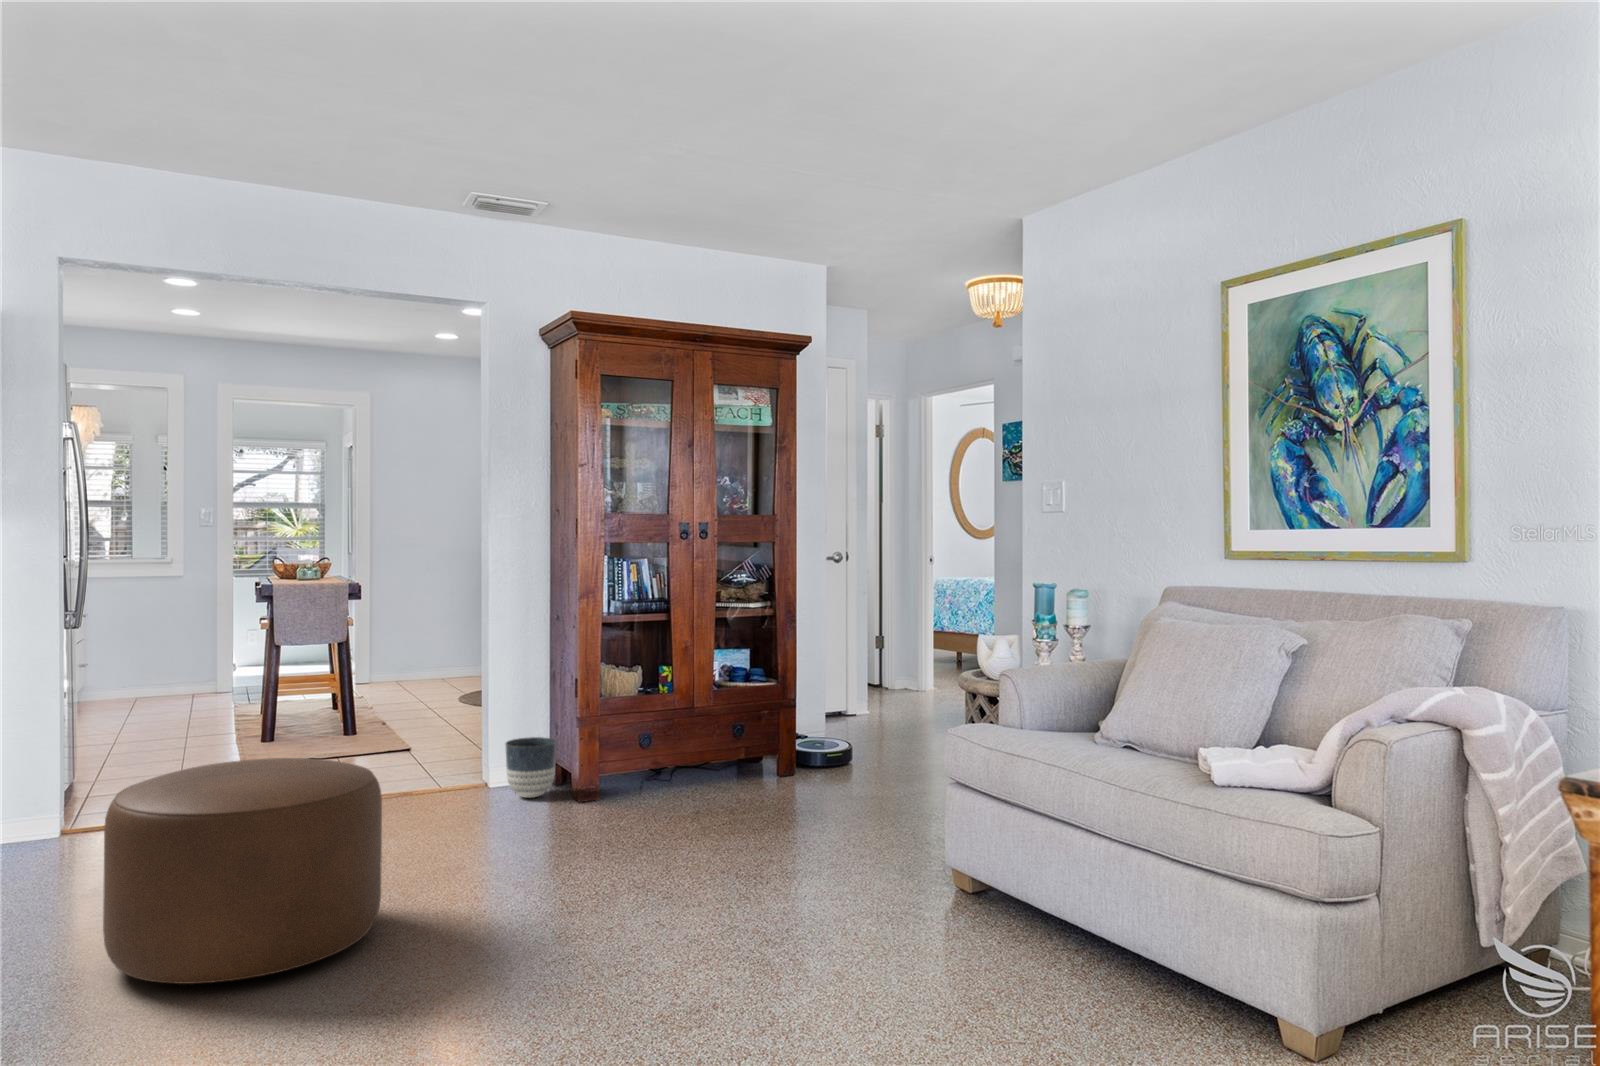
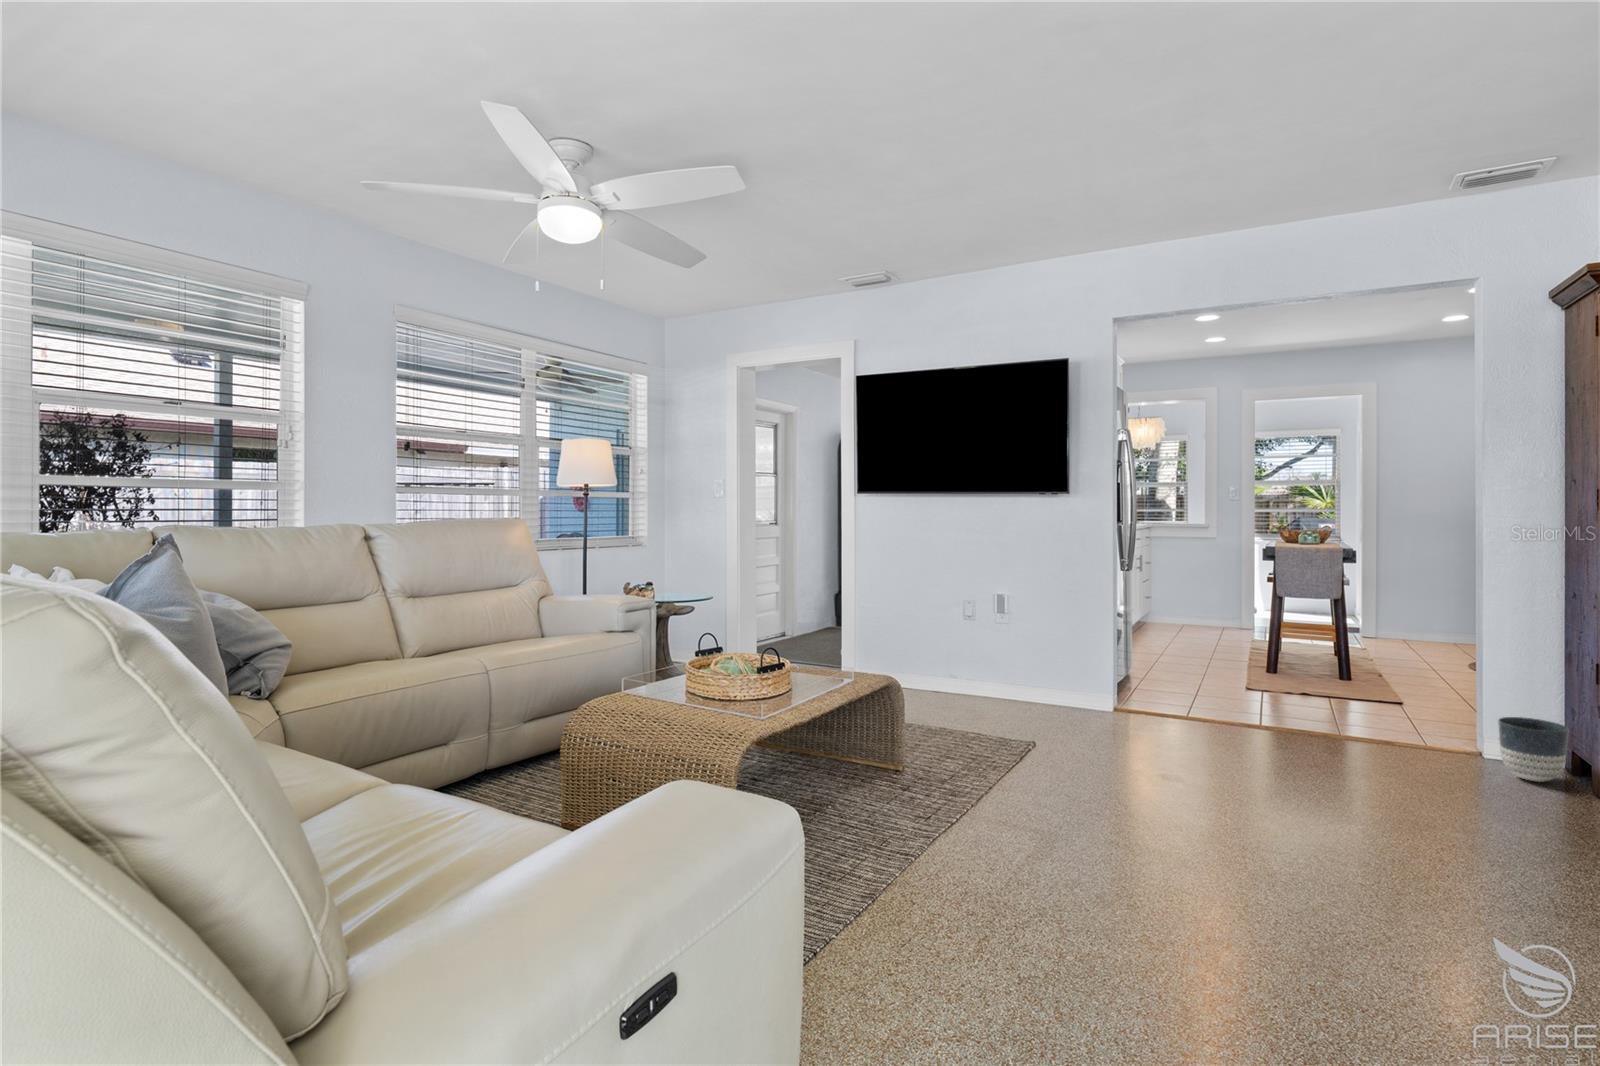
ottoman: present [103,758,382,984] -> none [1107,695,1325,877]

